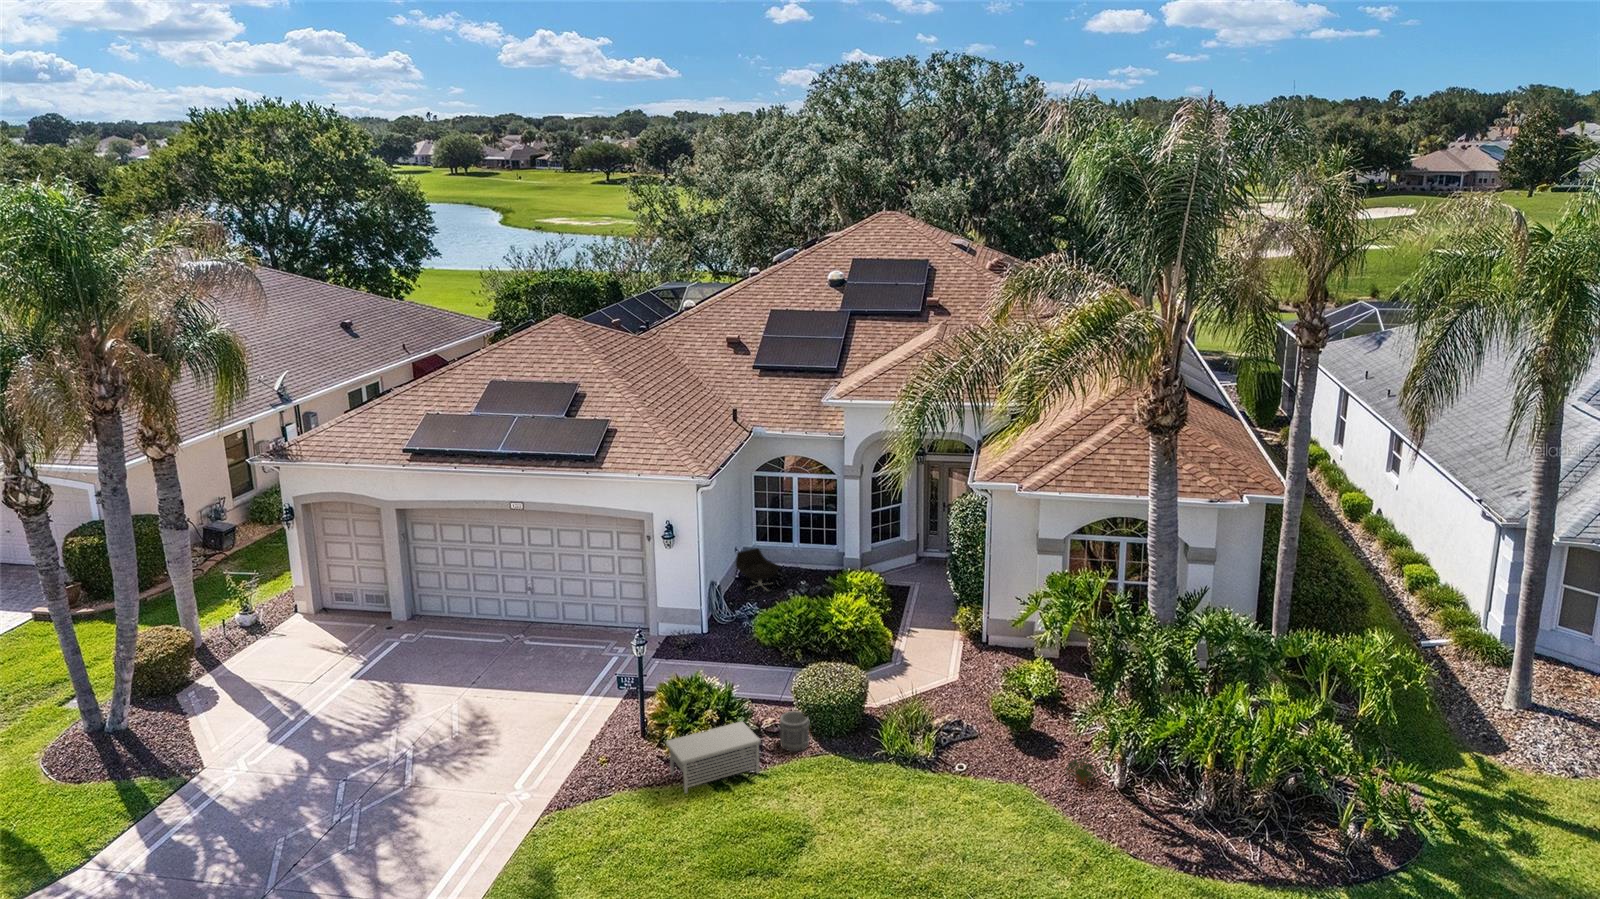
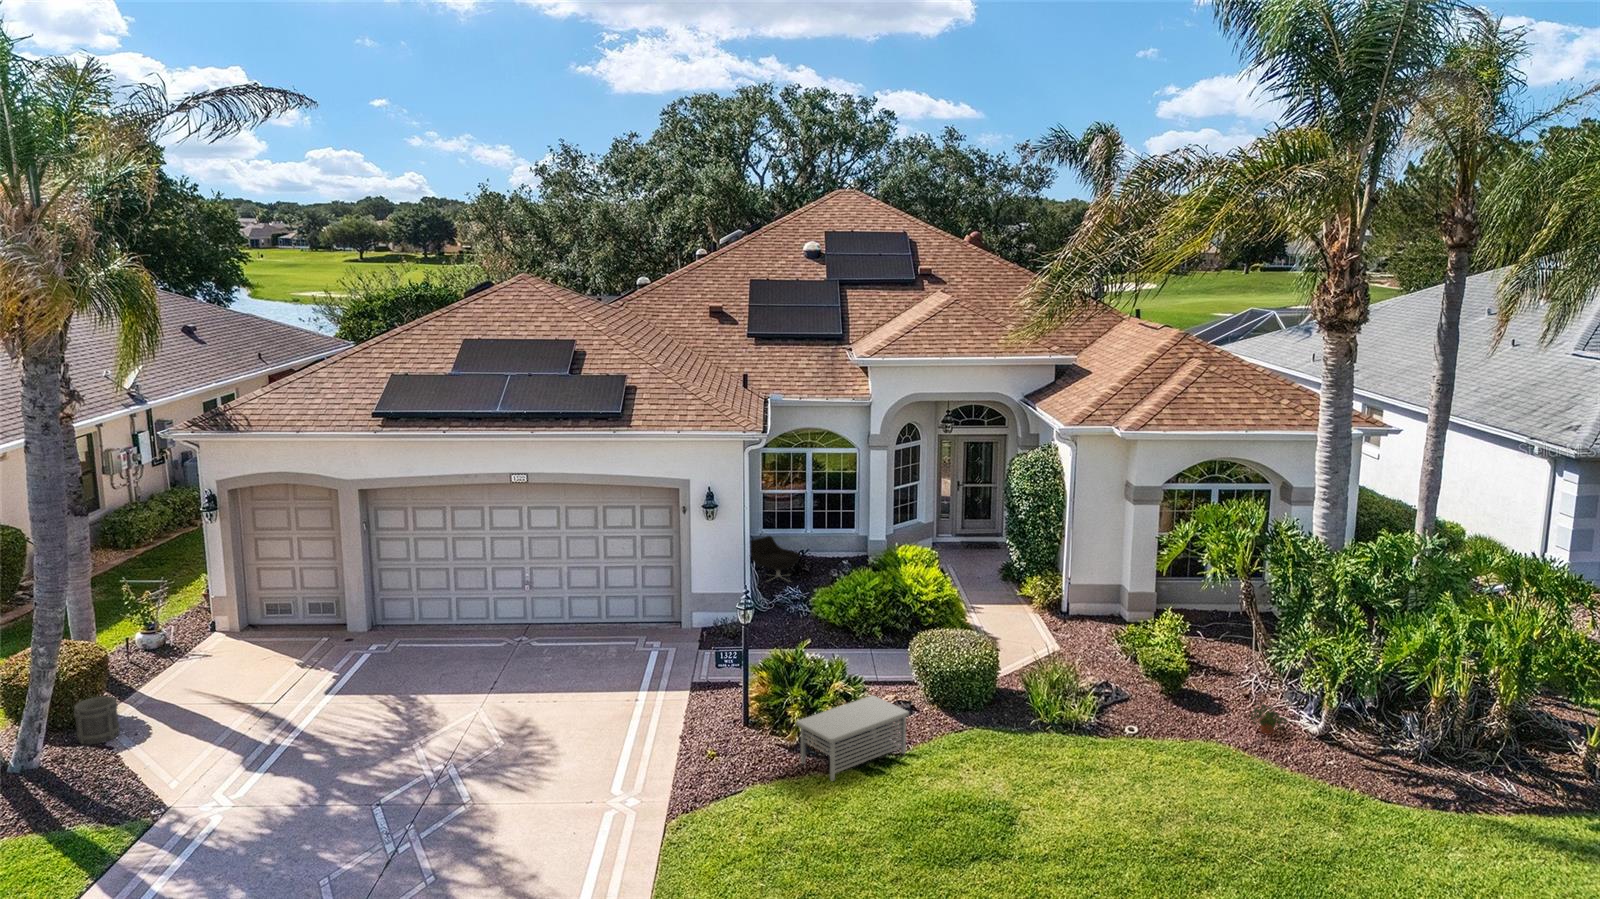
bucket: present [780,711,810,751] -> present [74,696,120,744]

